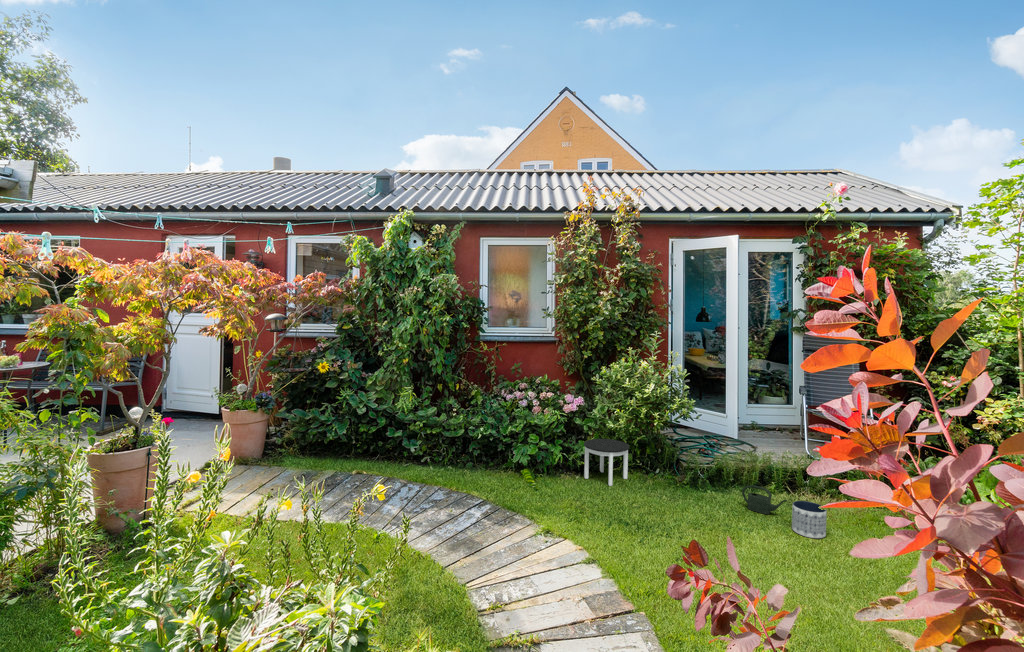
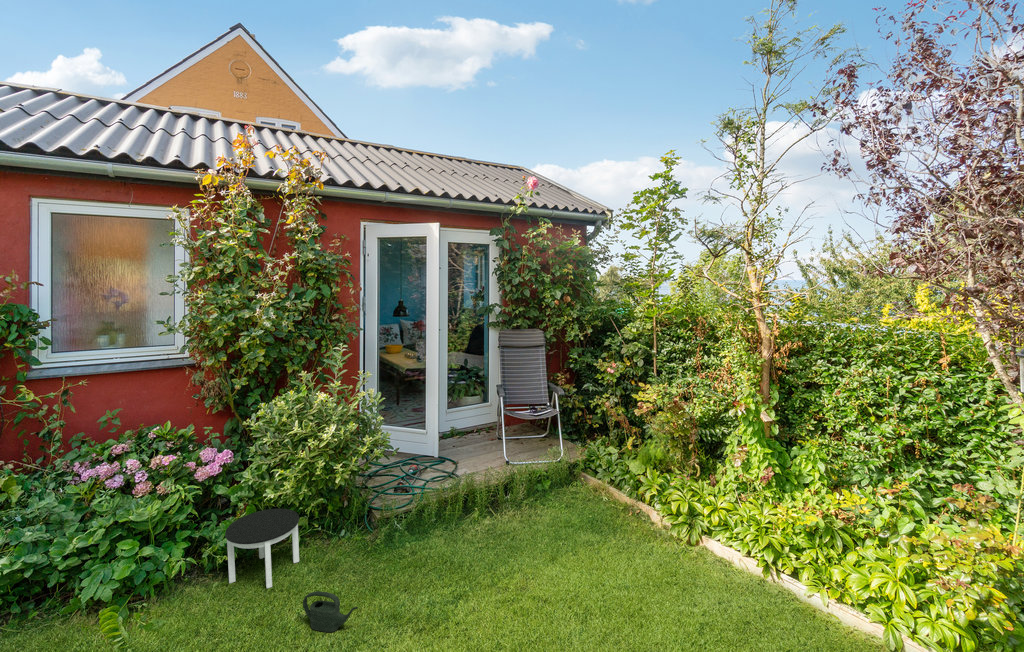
watering can: present [742,486,787,514] -> present [303,591,358,632]
planter: present [792,501,827,538] -> none [498,553,532,603]

